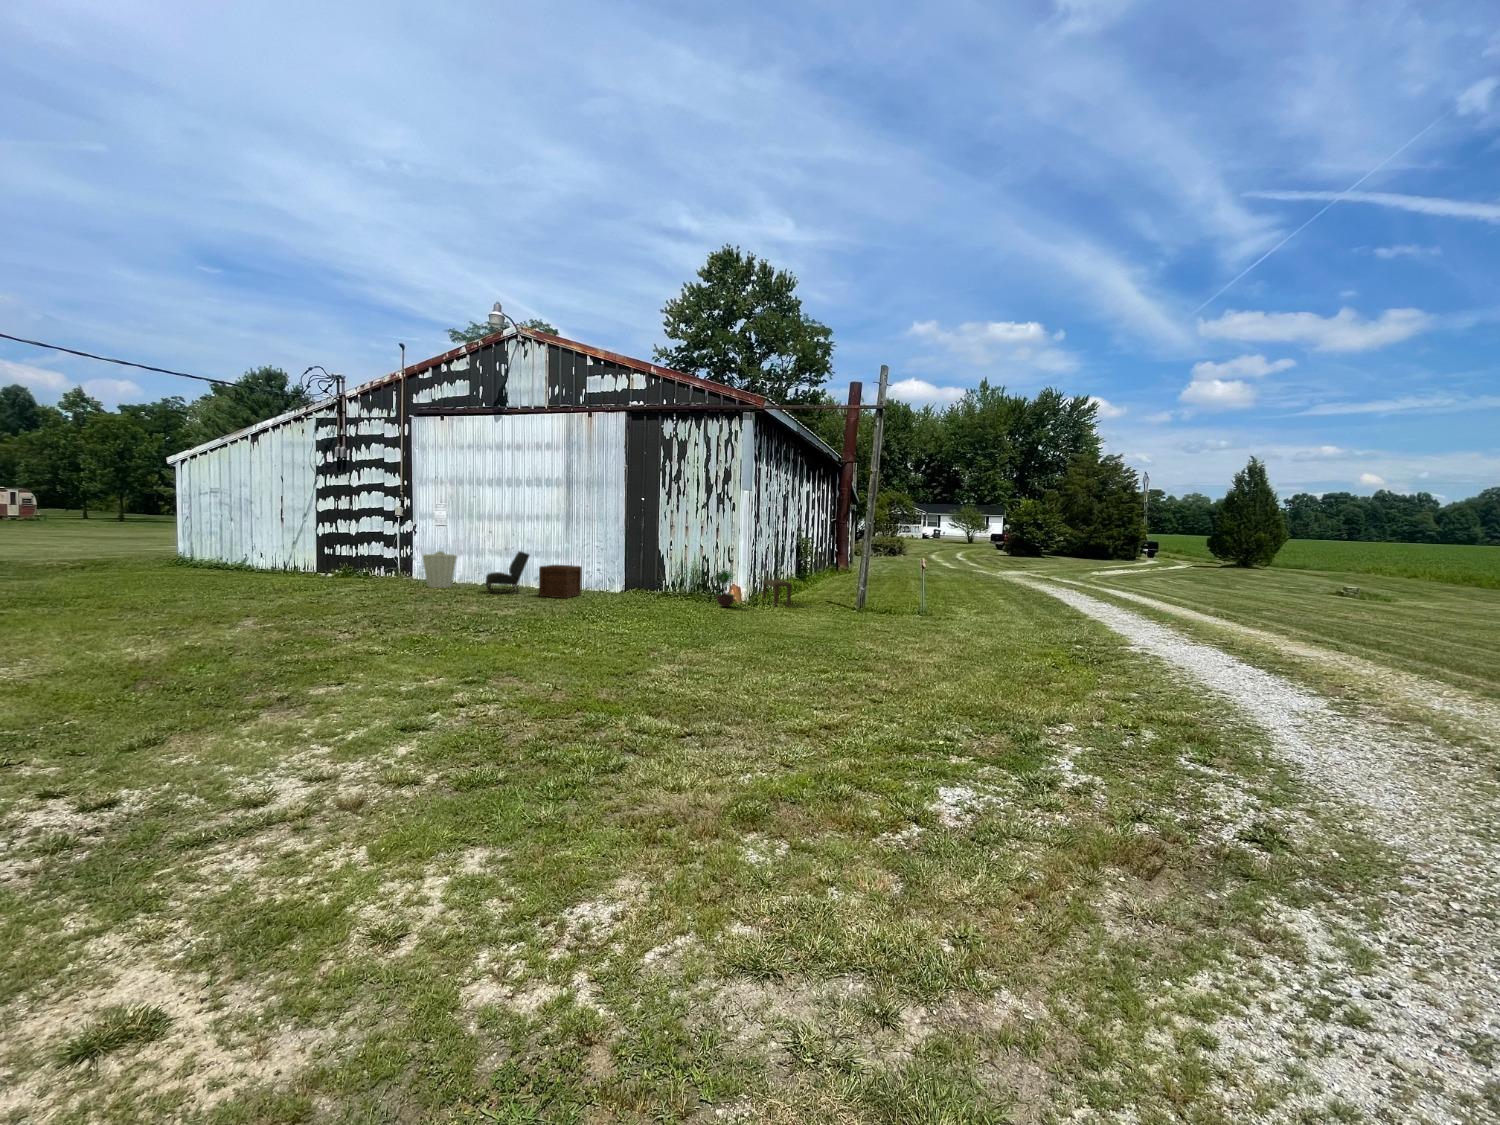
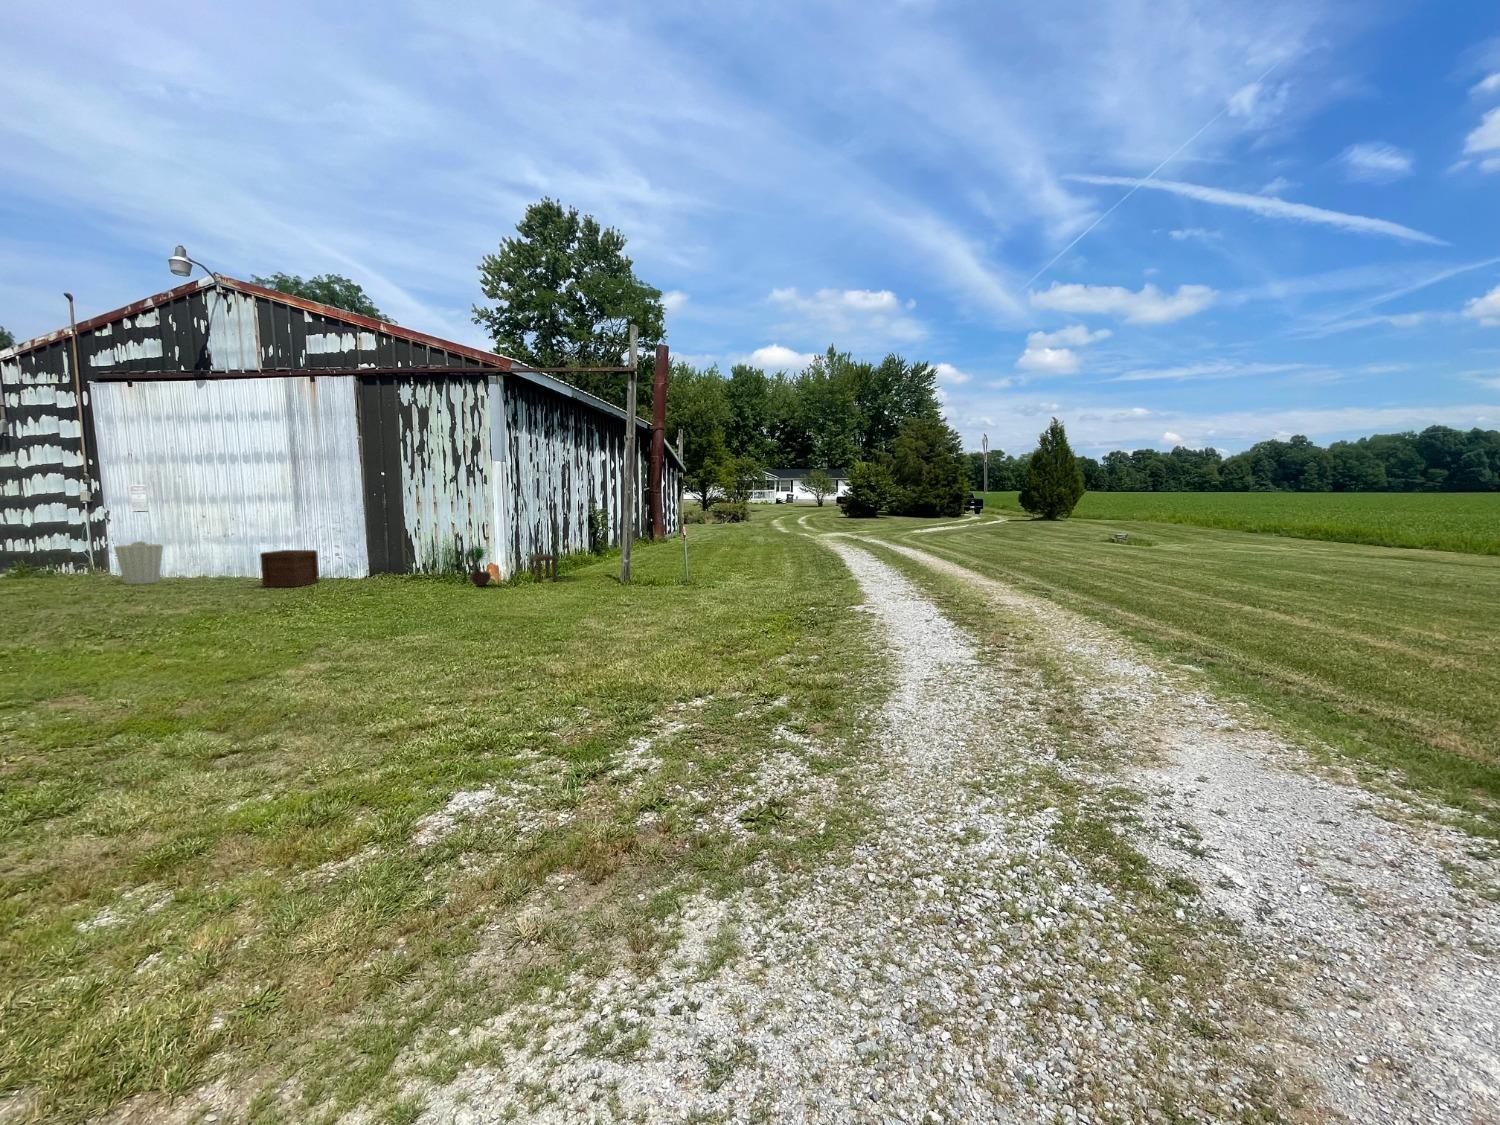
lounge chair: present [486,551,529,594] -> none [198,537,252,587]

